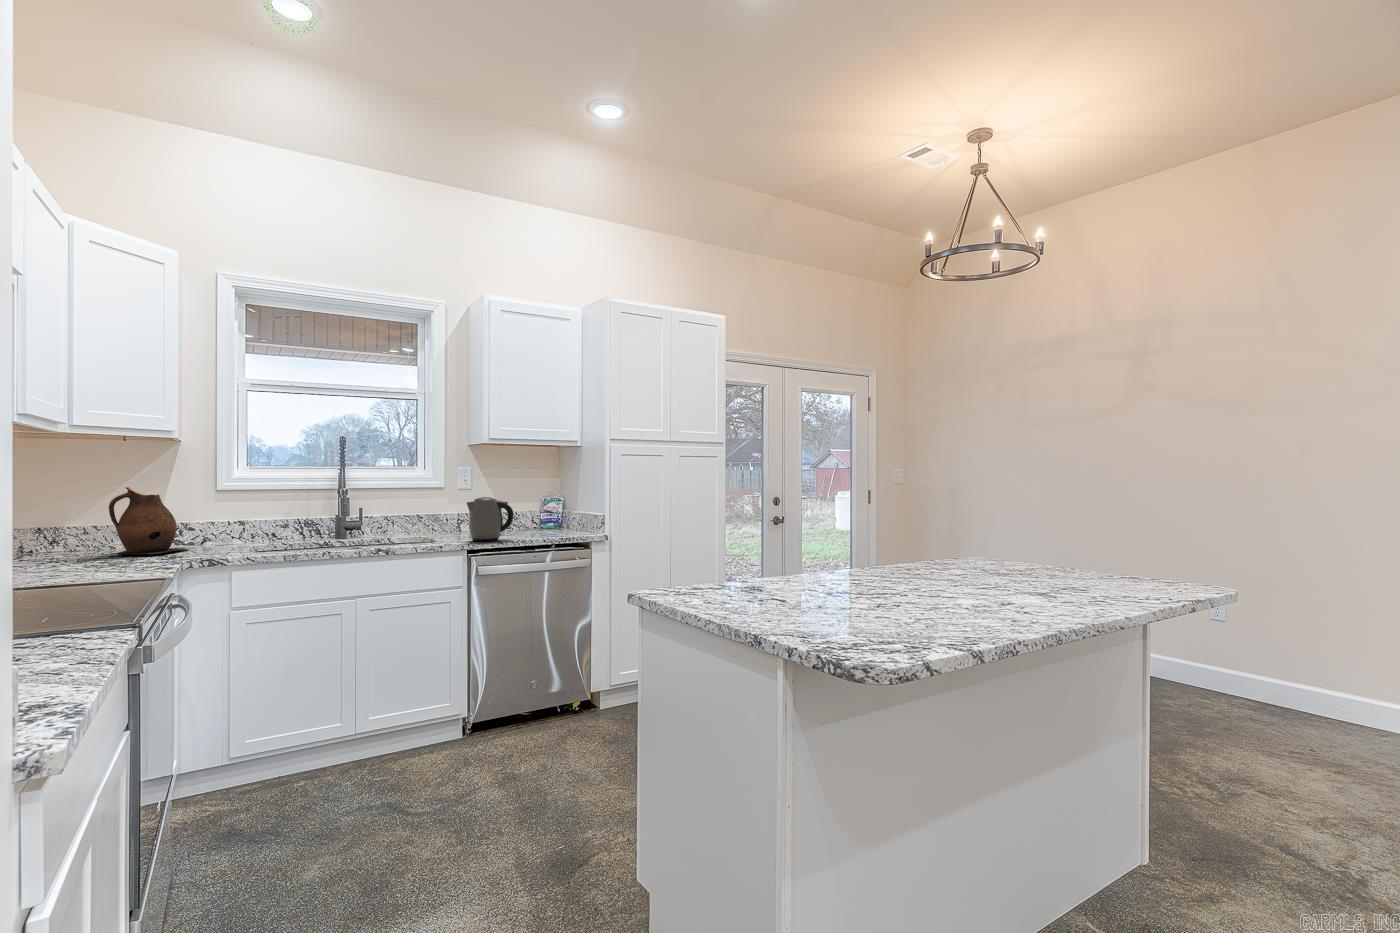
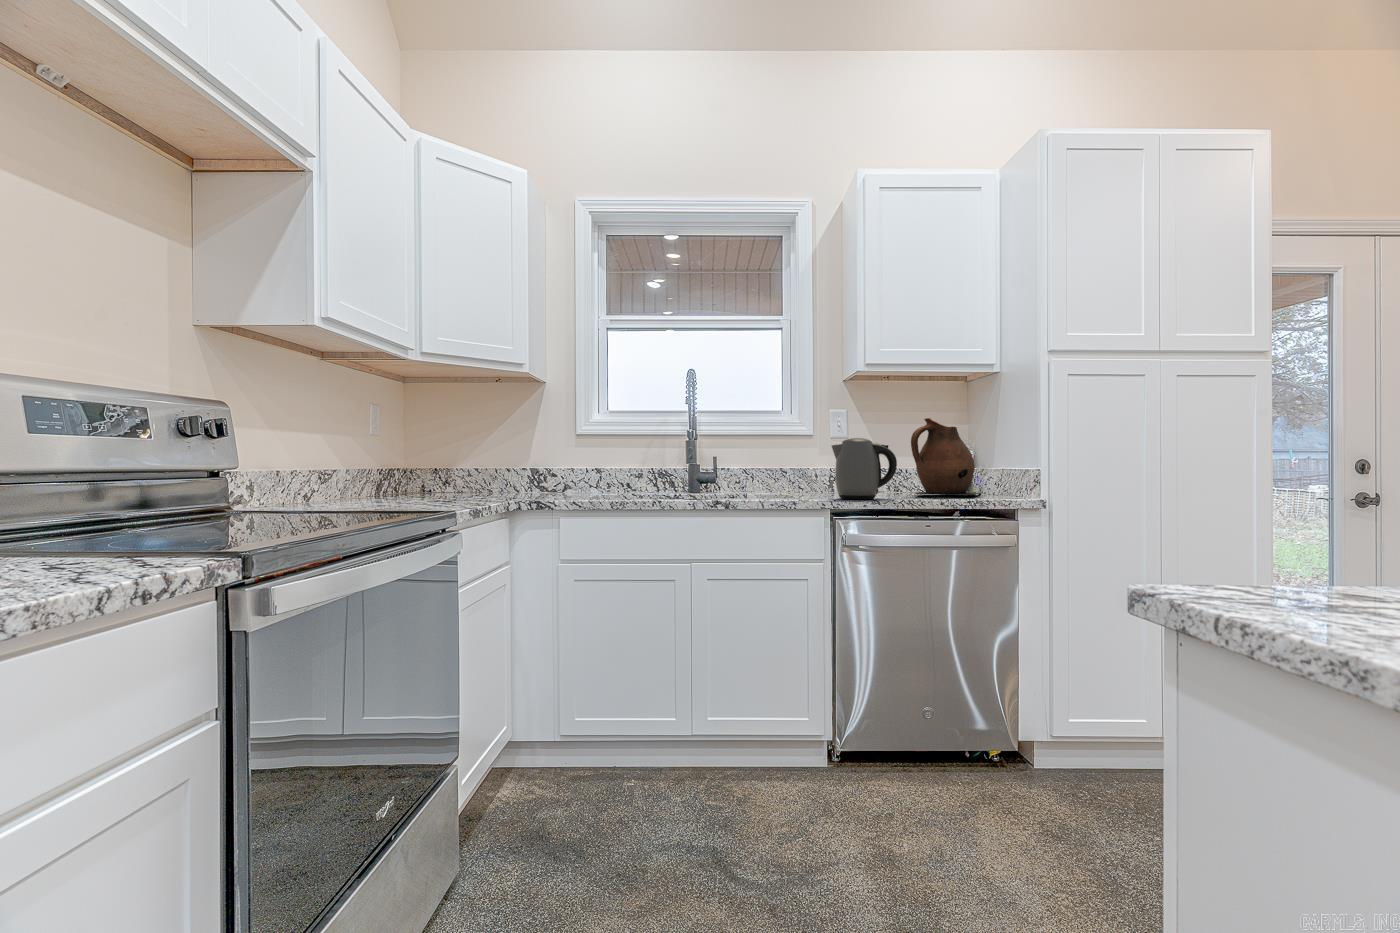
ceramic pitcher: present [109,487,190,555] -> present [911,418,981,496]

